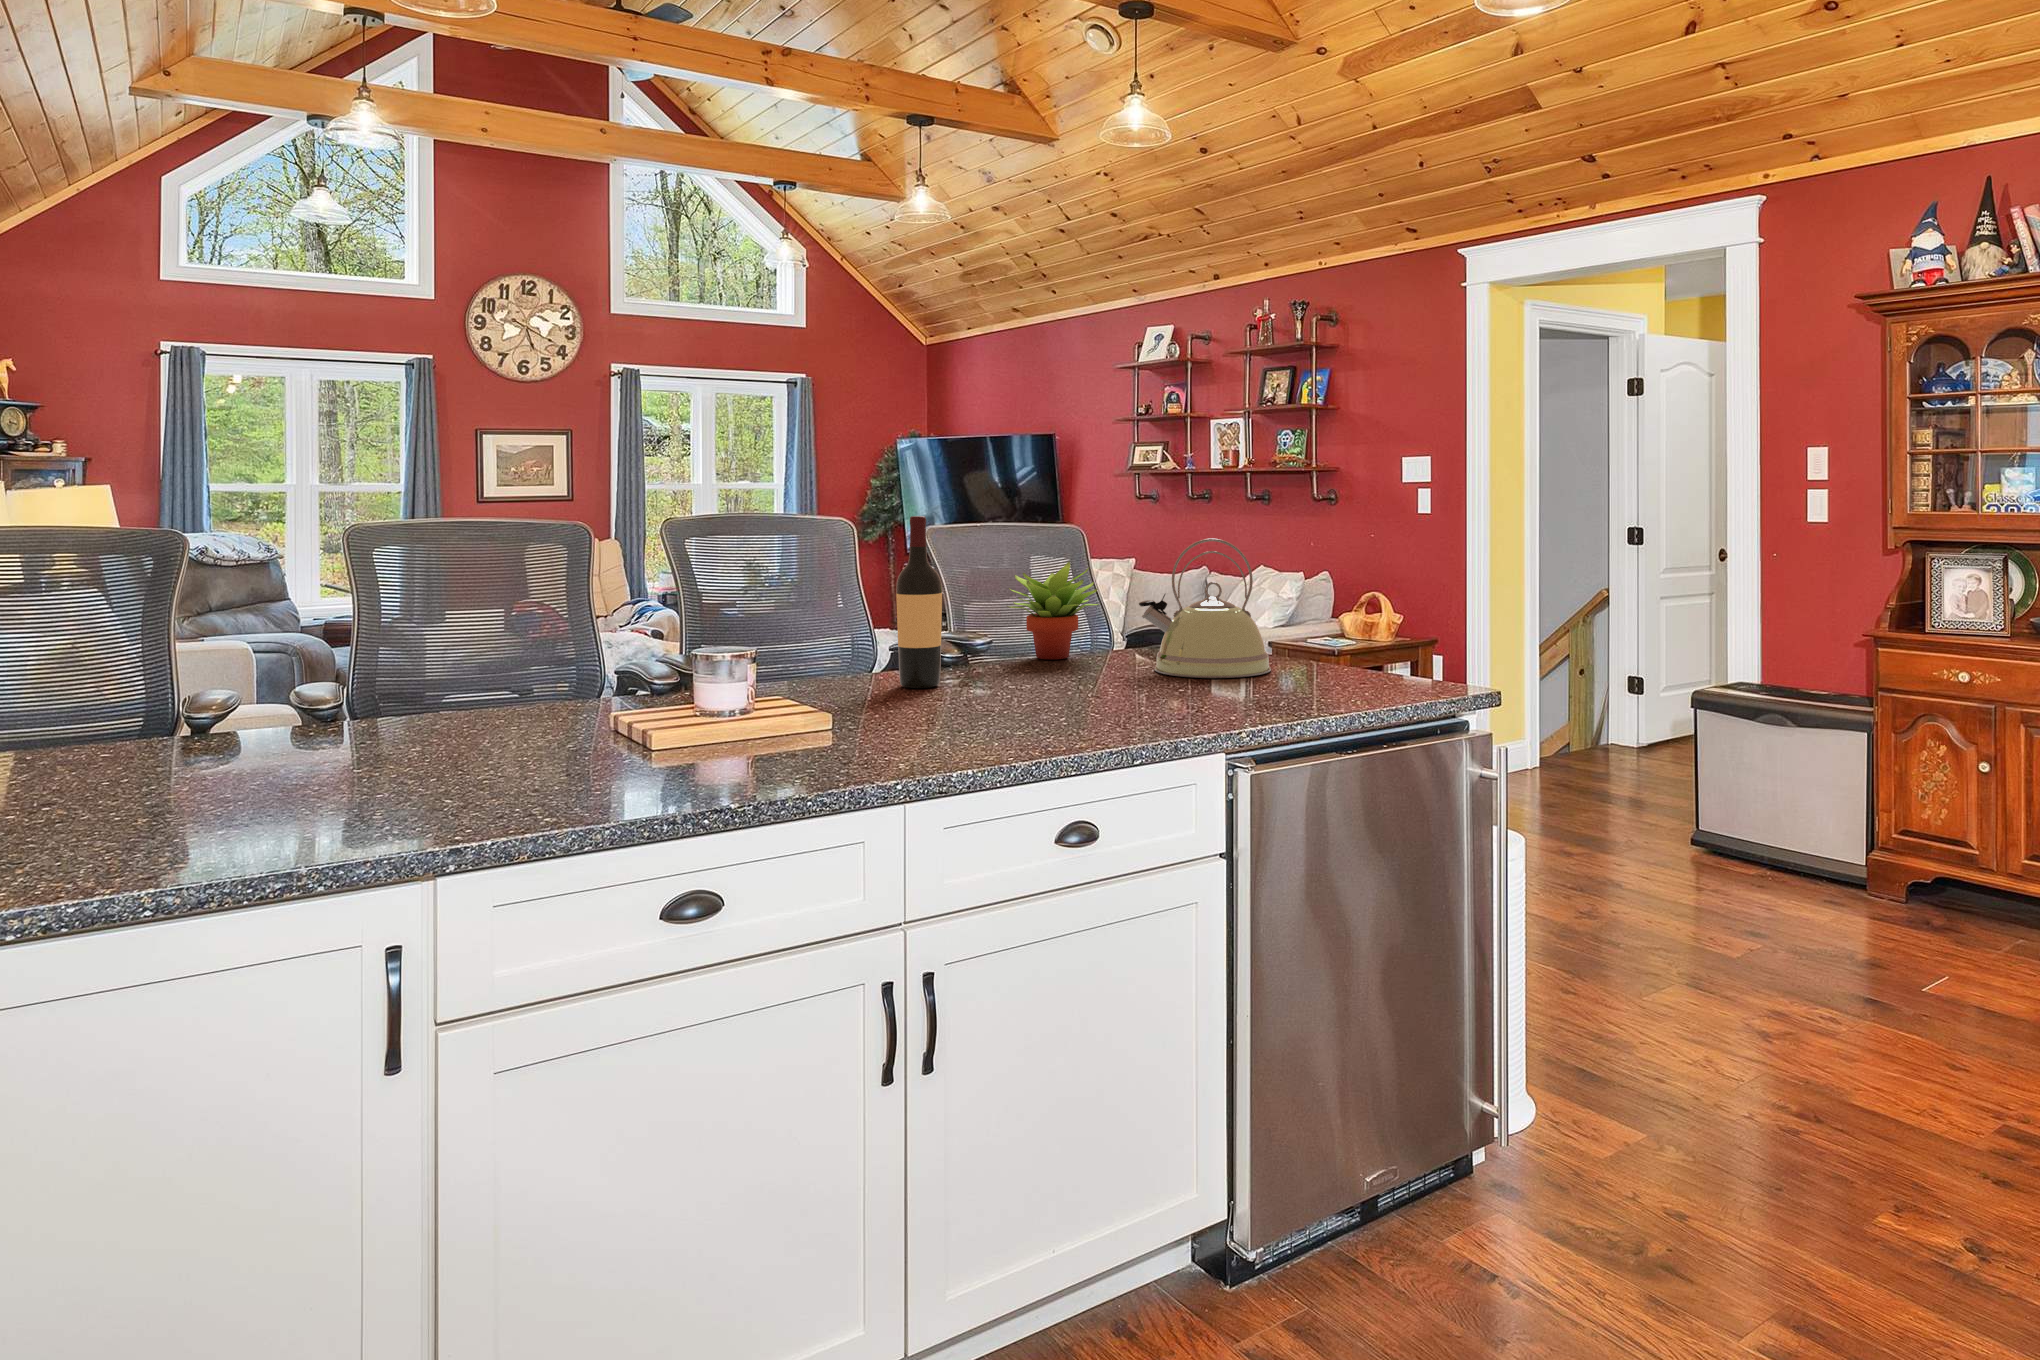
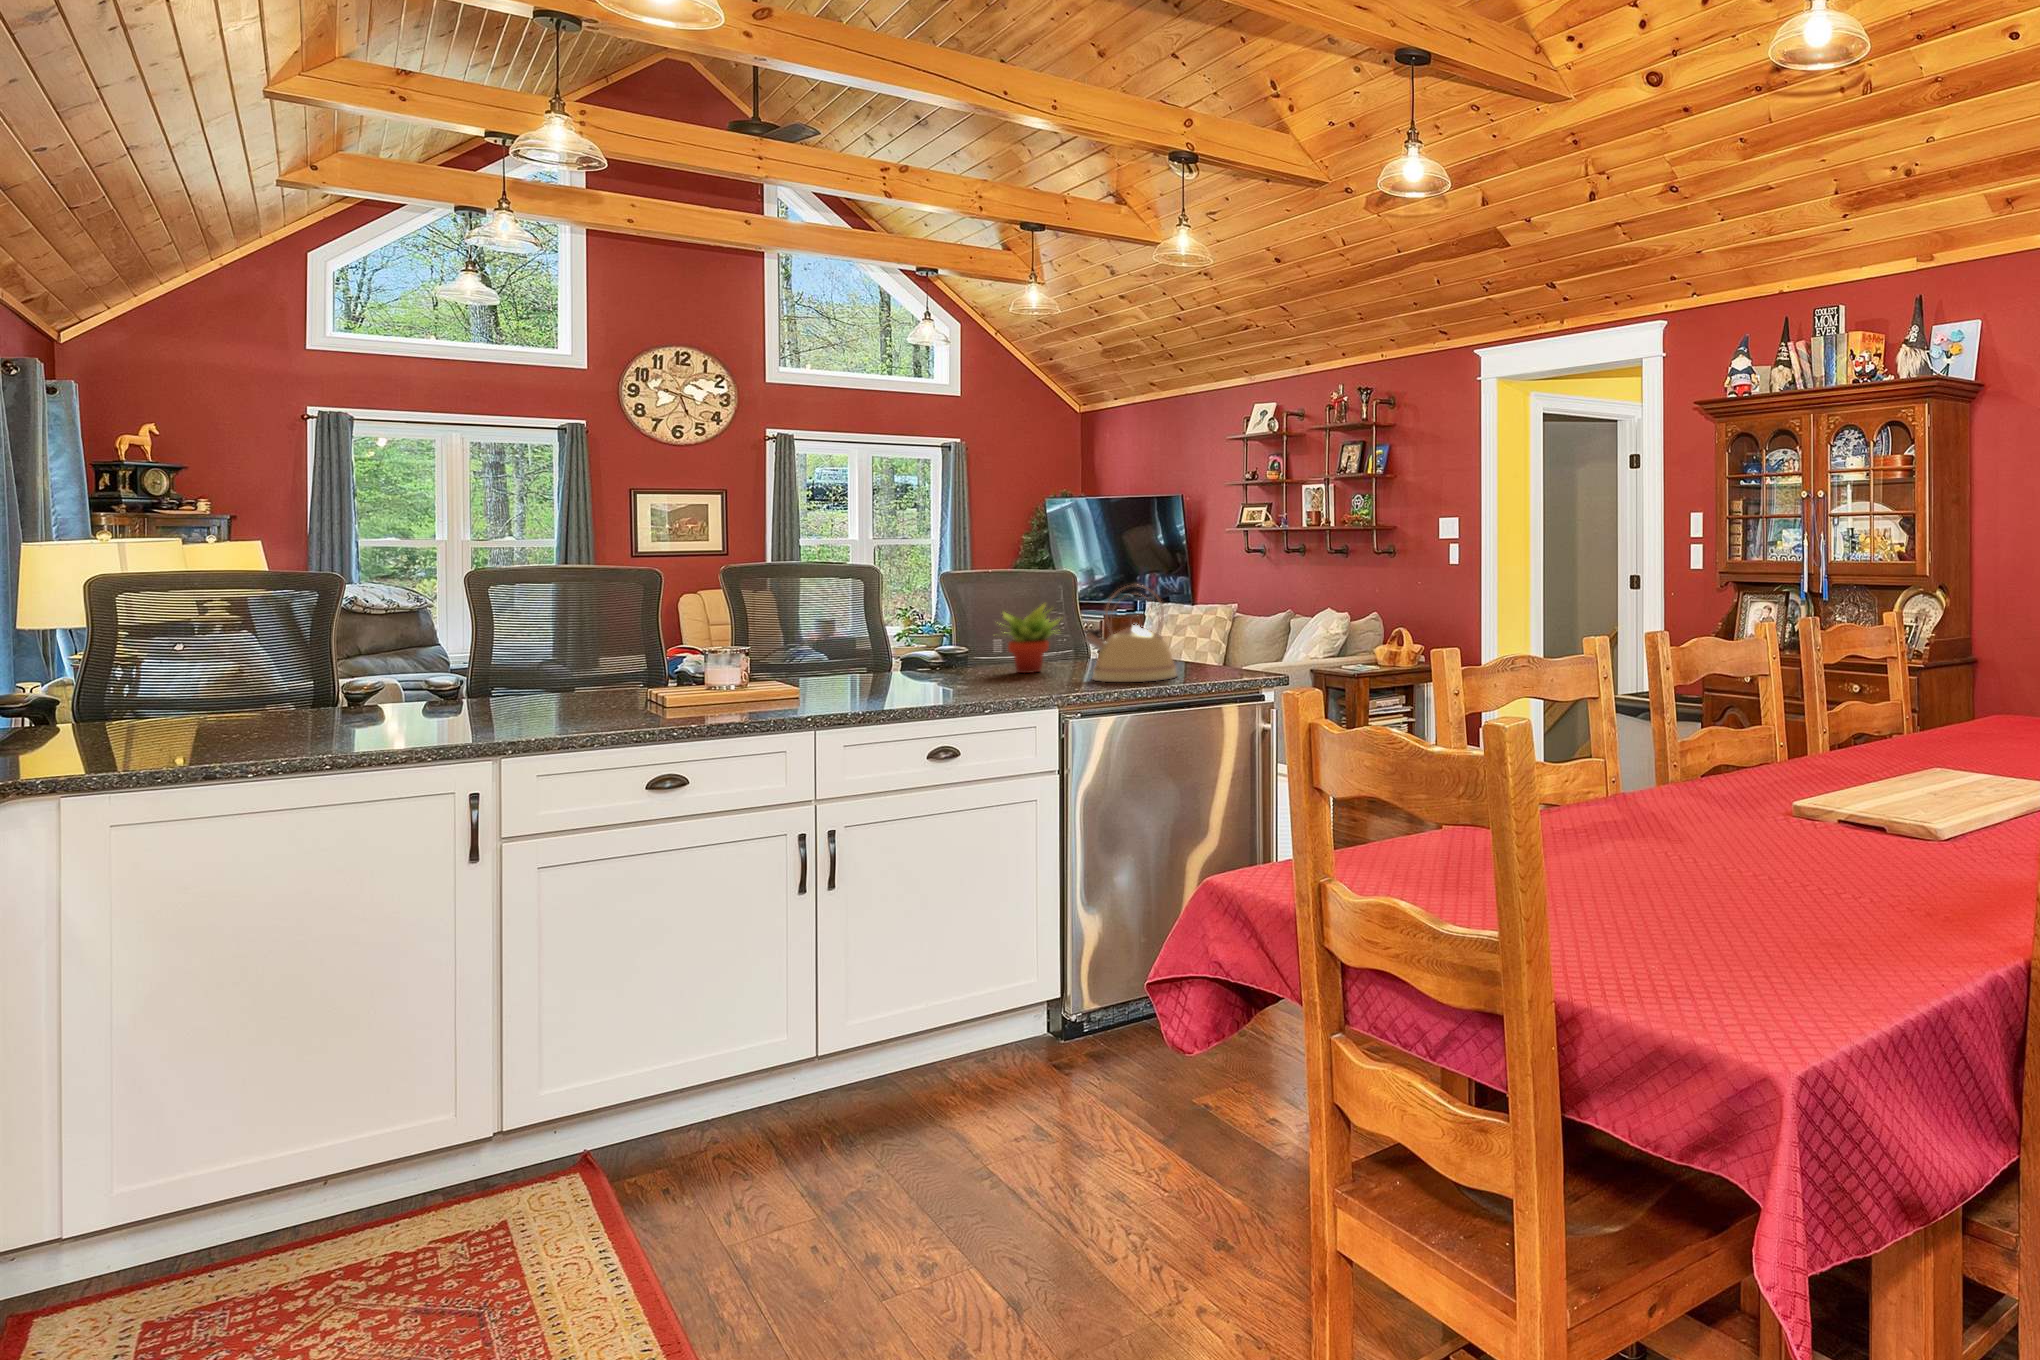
wine bottle: present [896,516,942,688] -> none [886,570,921,691]

